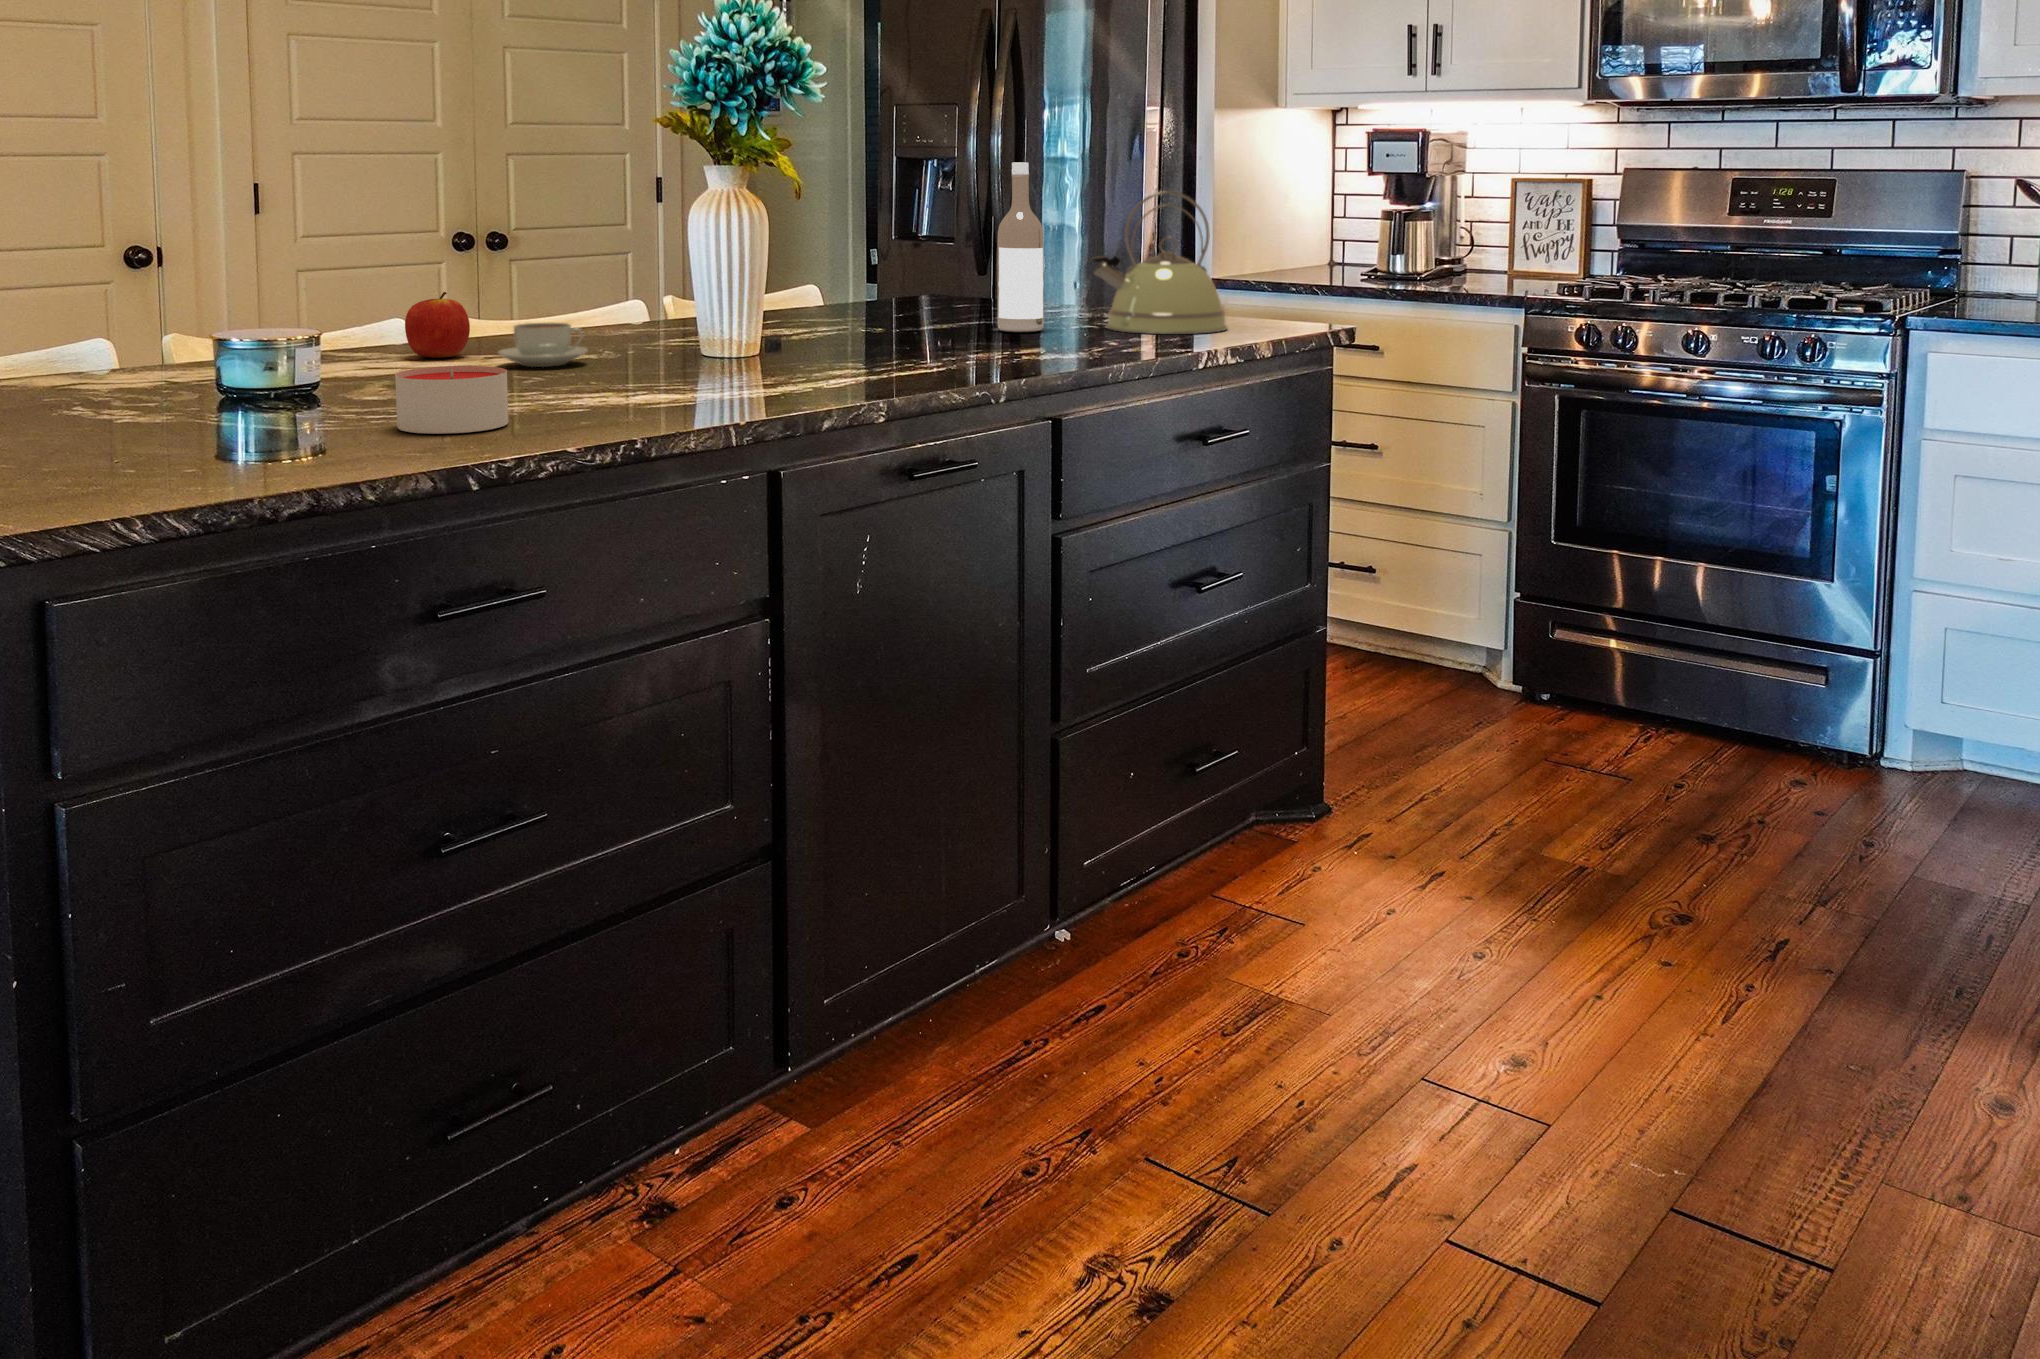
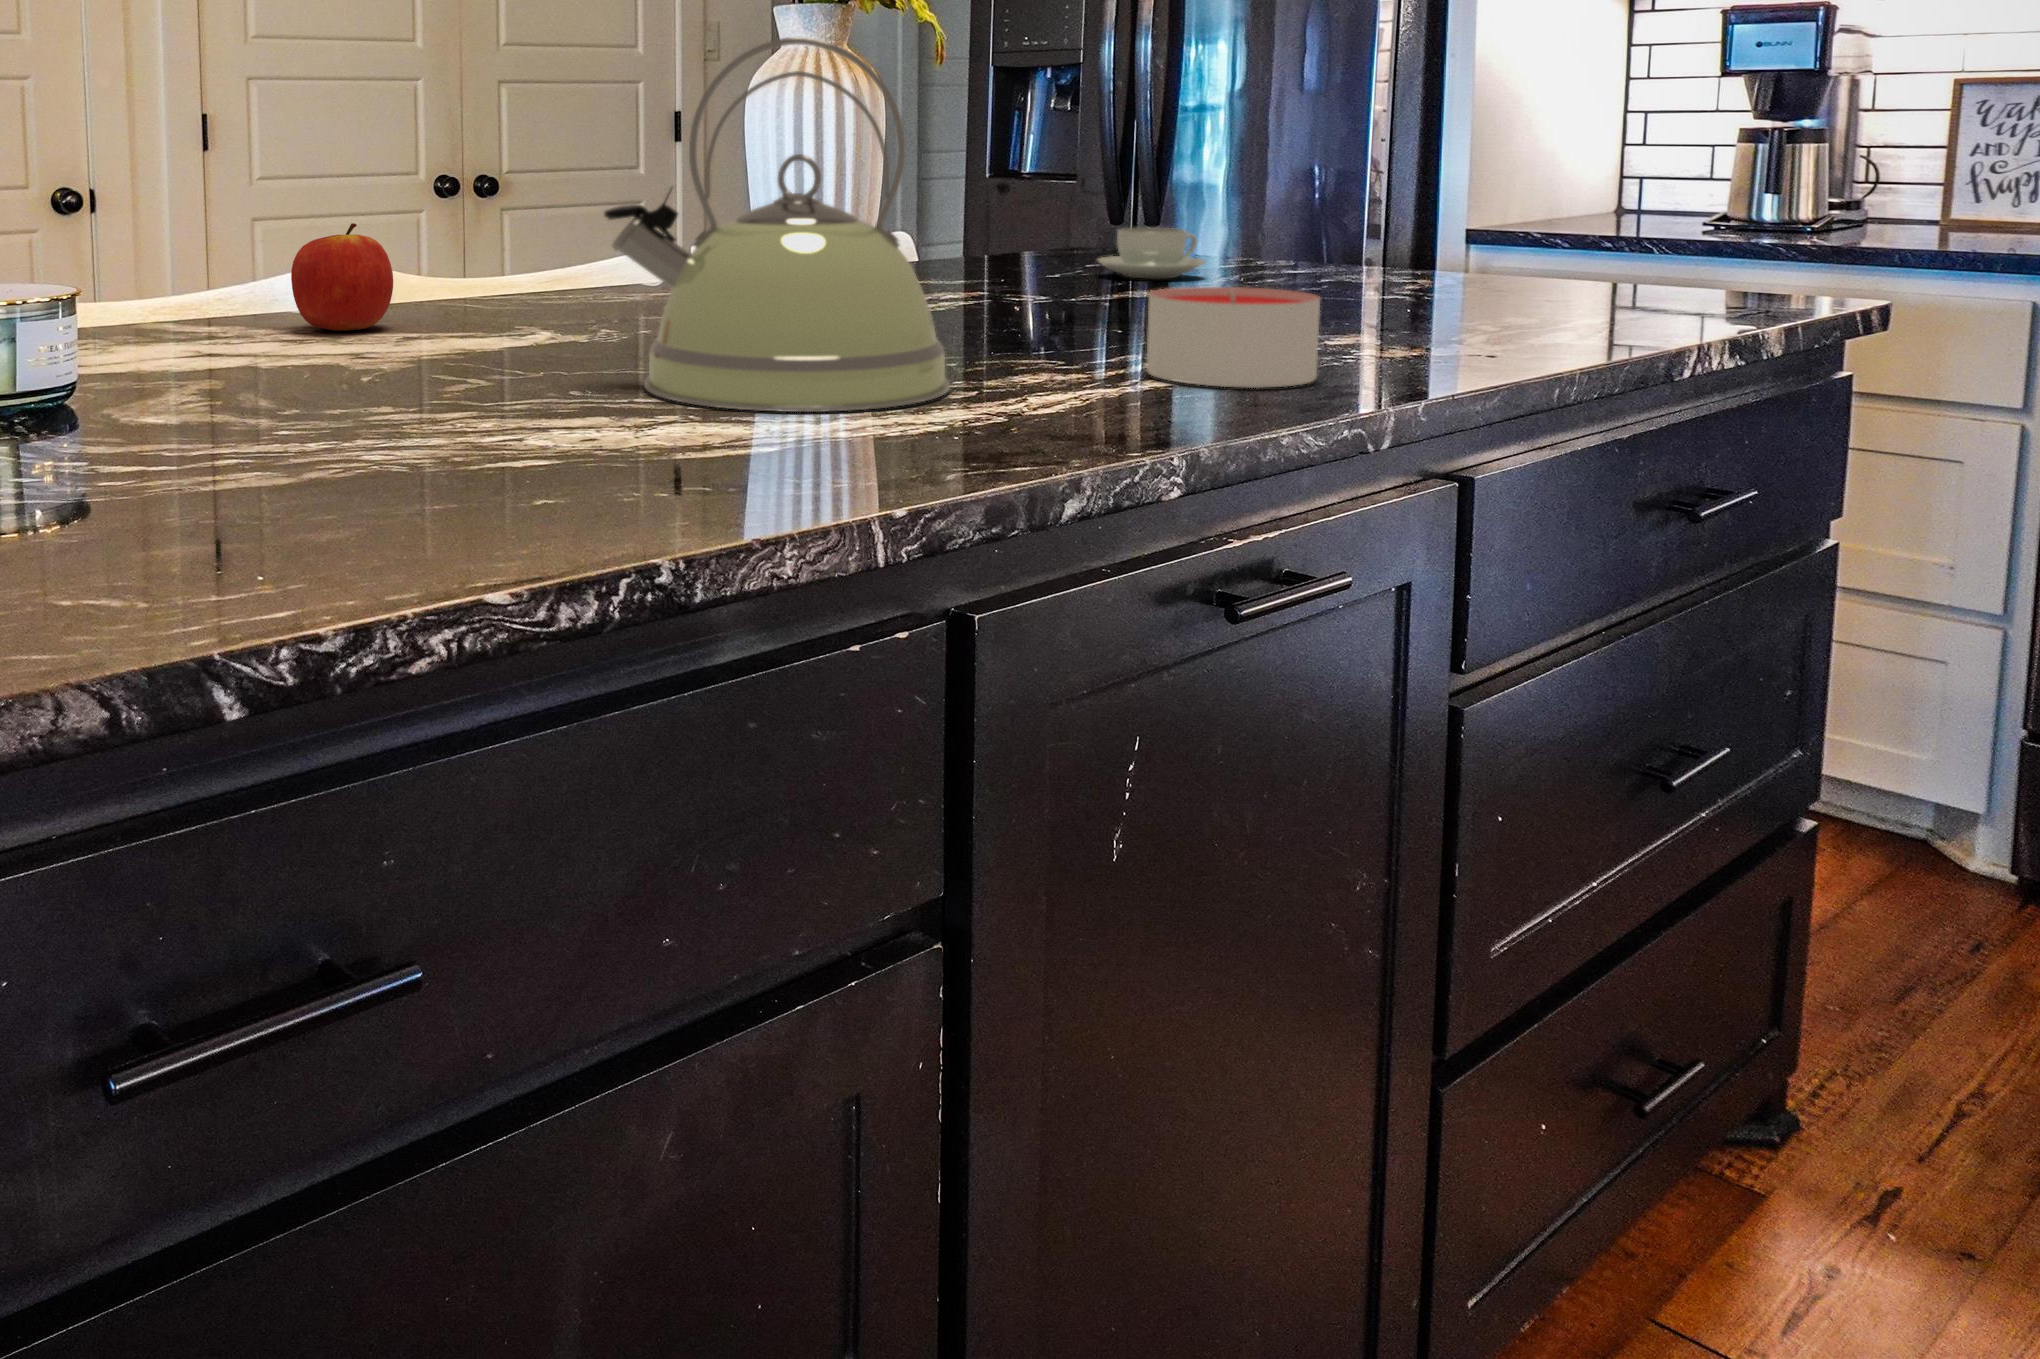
wine bottle: present [997,162,1044,332] -> none [1240,17,1326,301]
kettle: present [1091,191,1227,334] -> present [604,37,950,412]
coffee cup: present [498,323,587,367] -> present [1098,228,1205,278]
candle: present [395,366,508,434] -> present [1146,287,1320,388]

